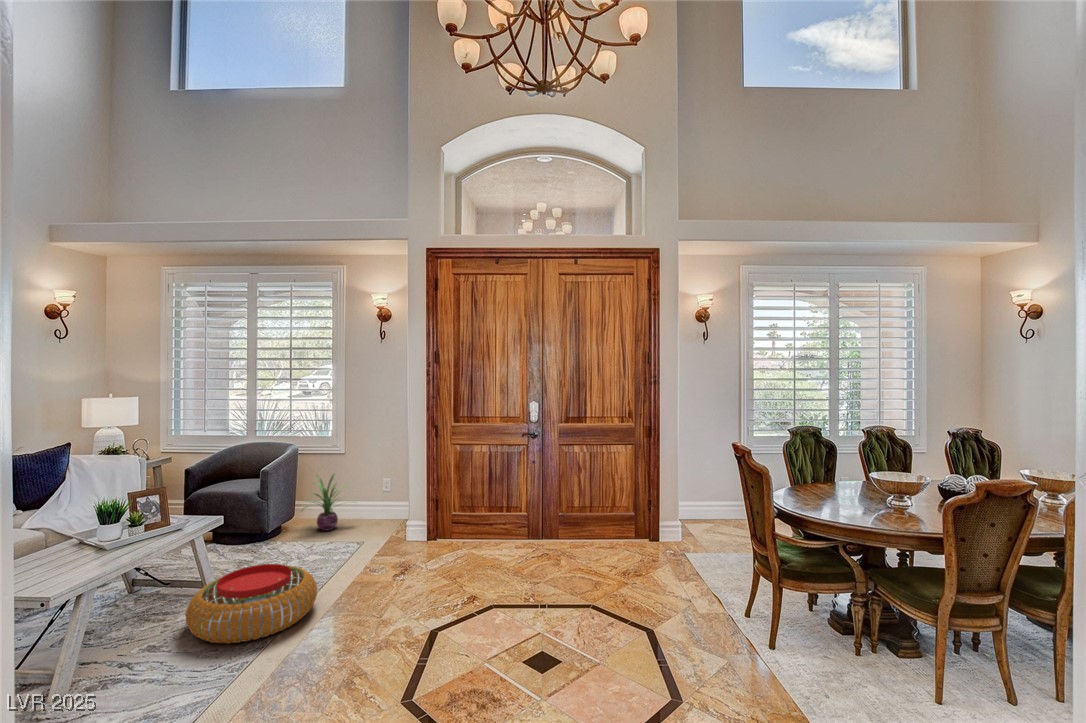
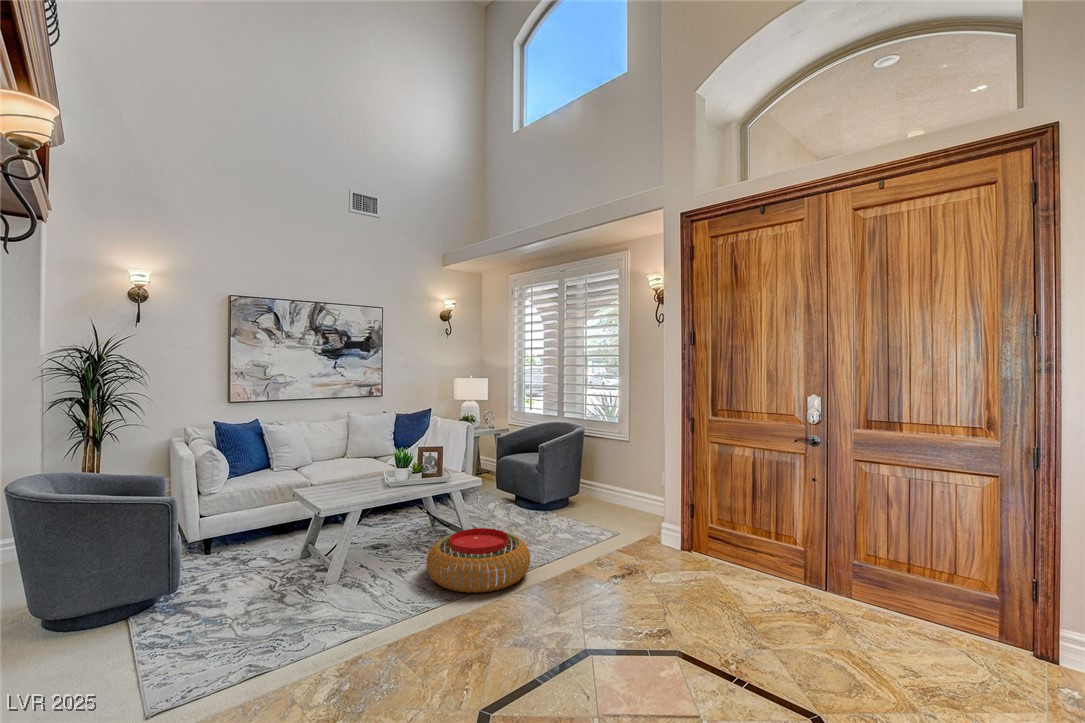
decorative plant: present [303,474,343,531] -> none [576,460,634,517]

